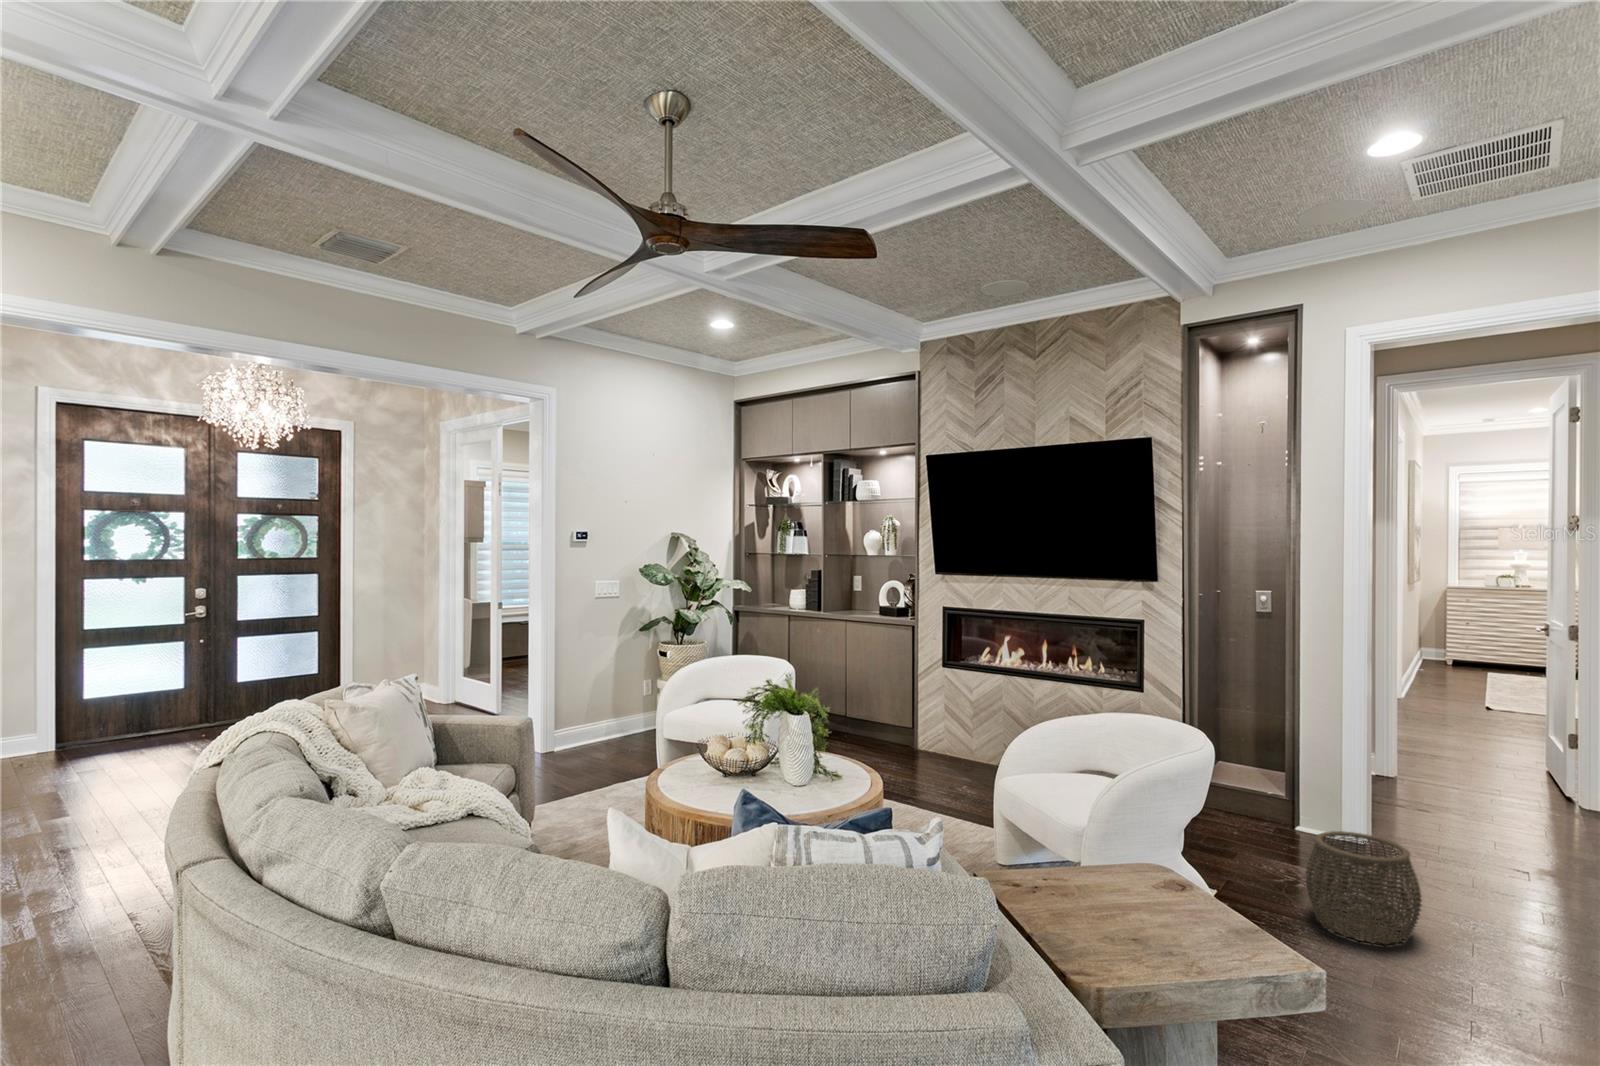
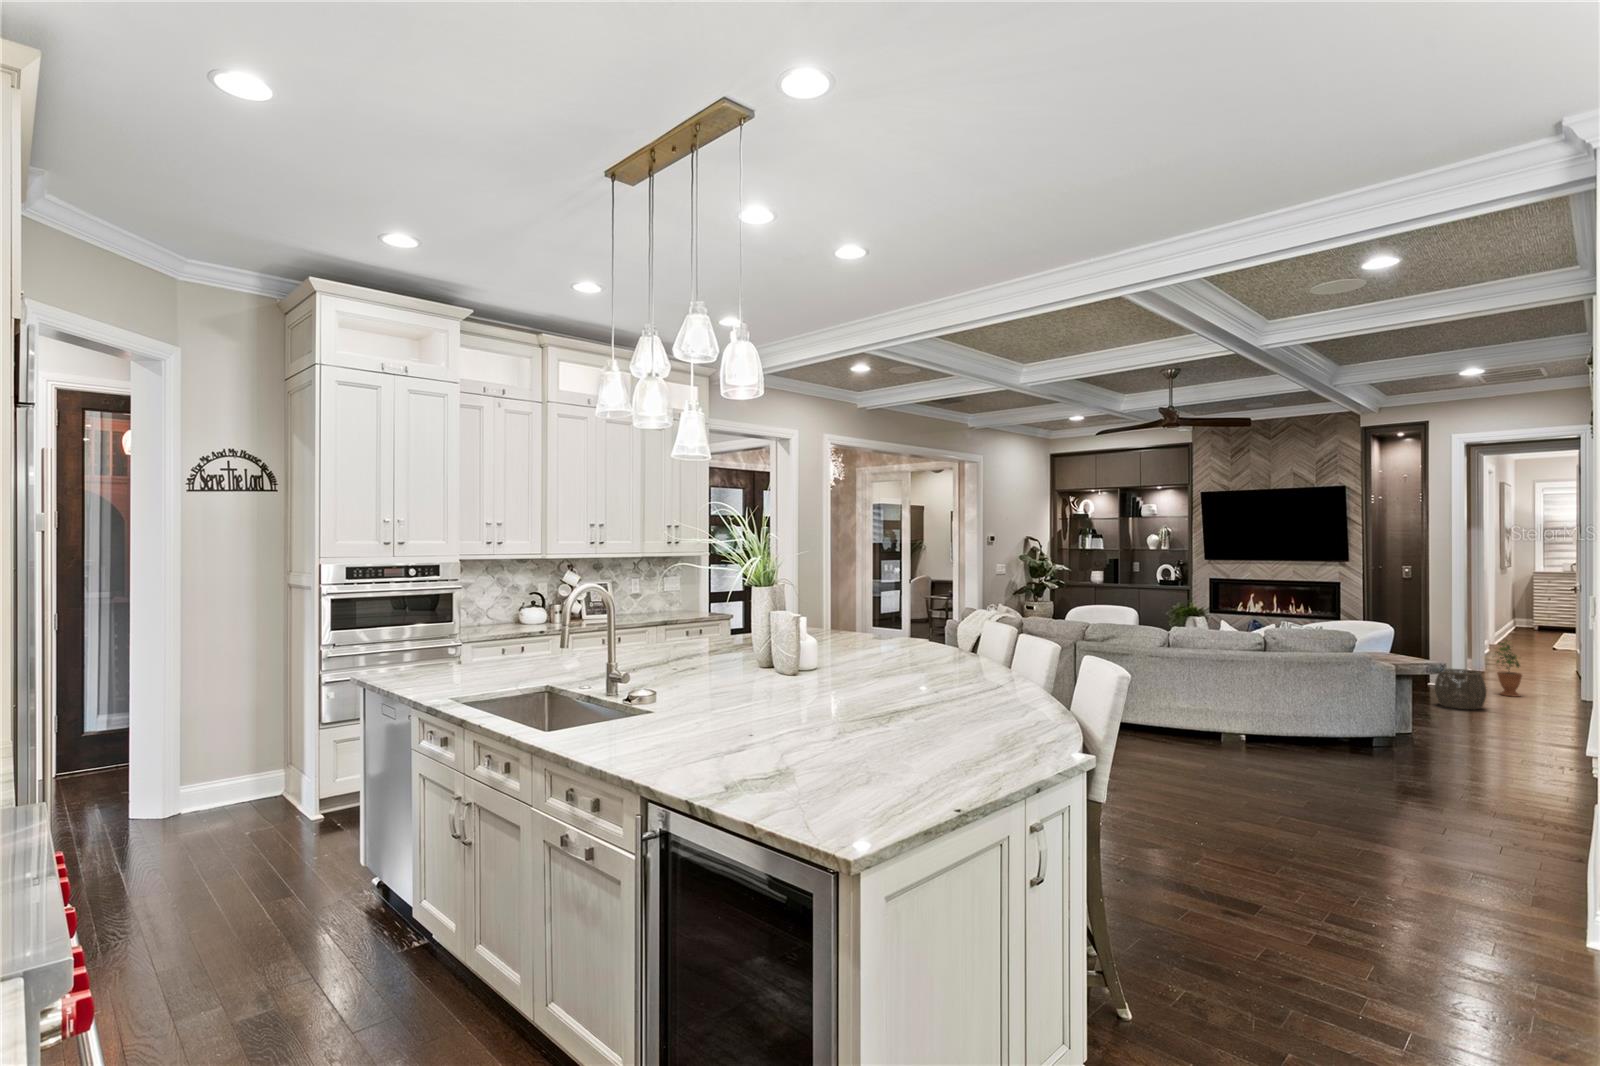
potted plant: none [1421,744,1480,871] -> present [1497,641,1522,697]

